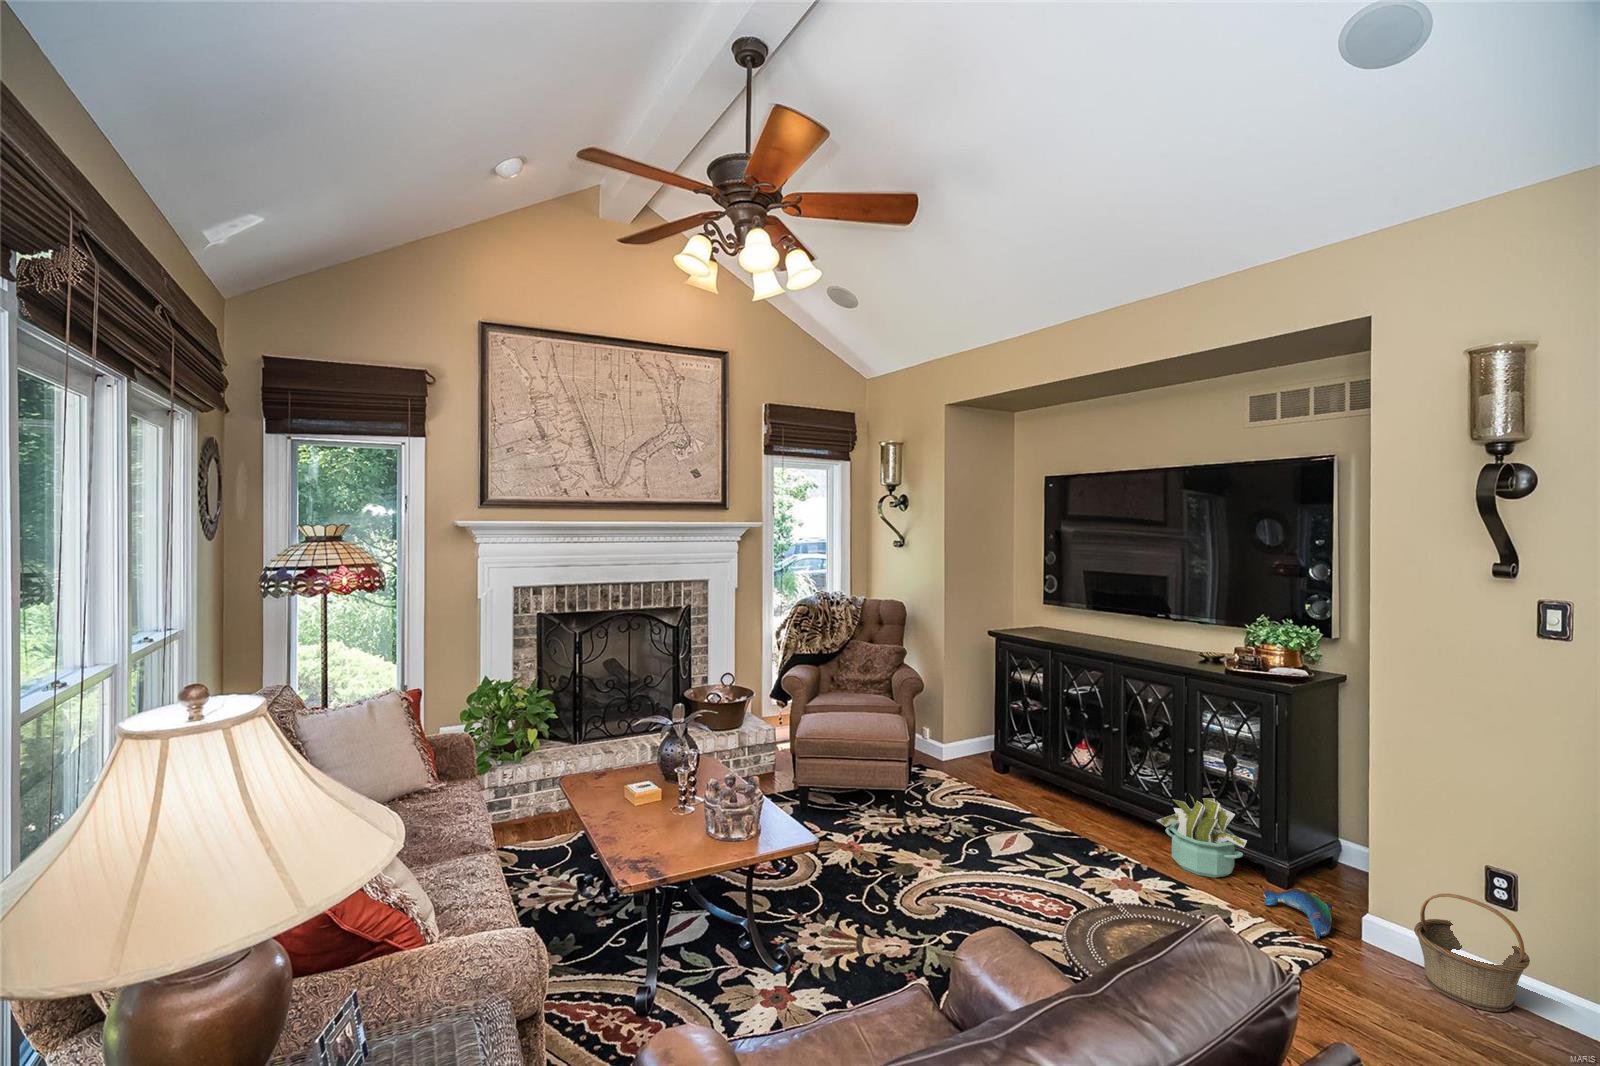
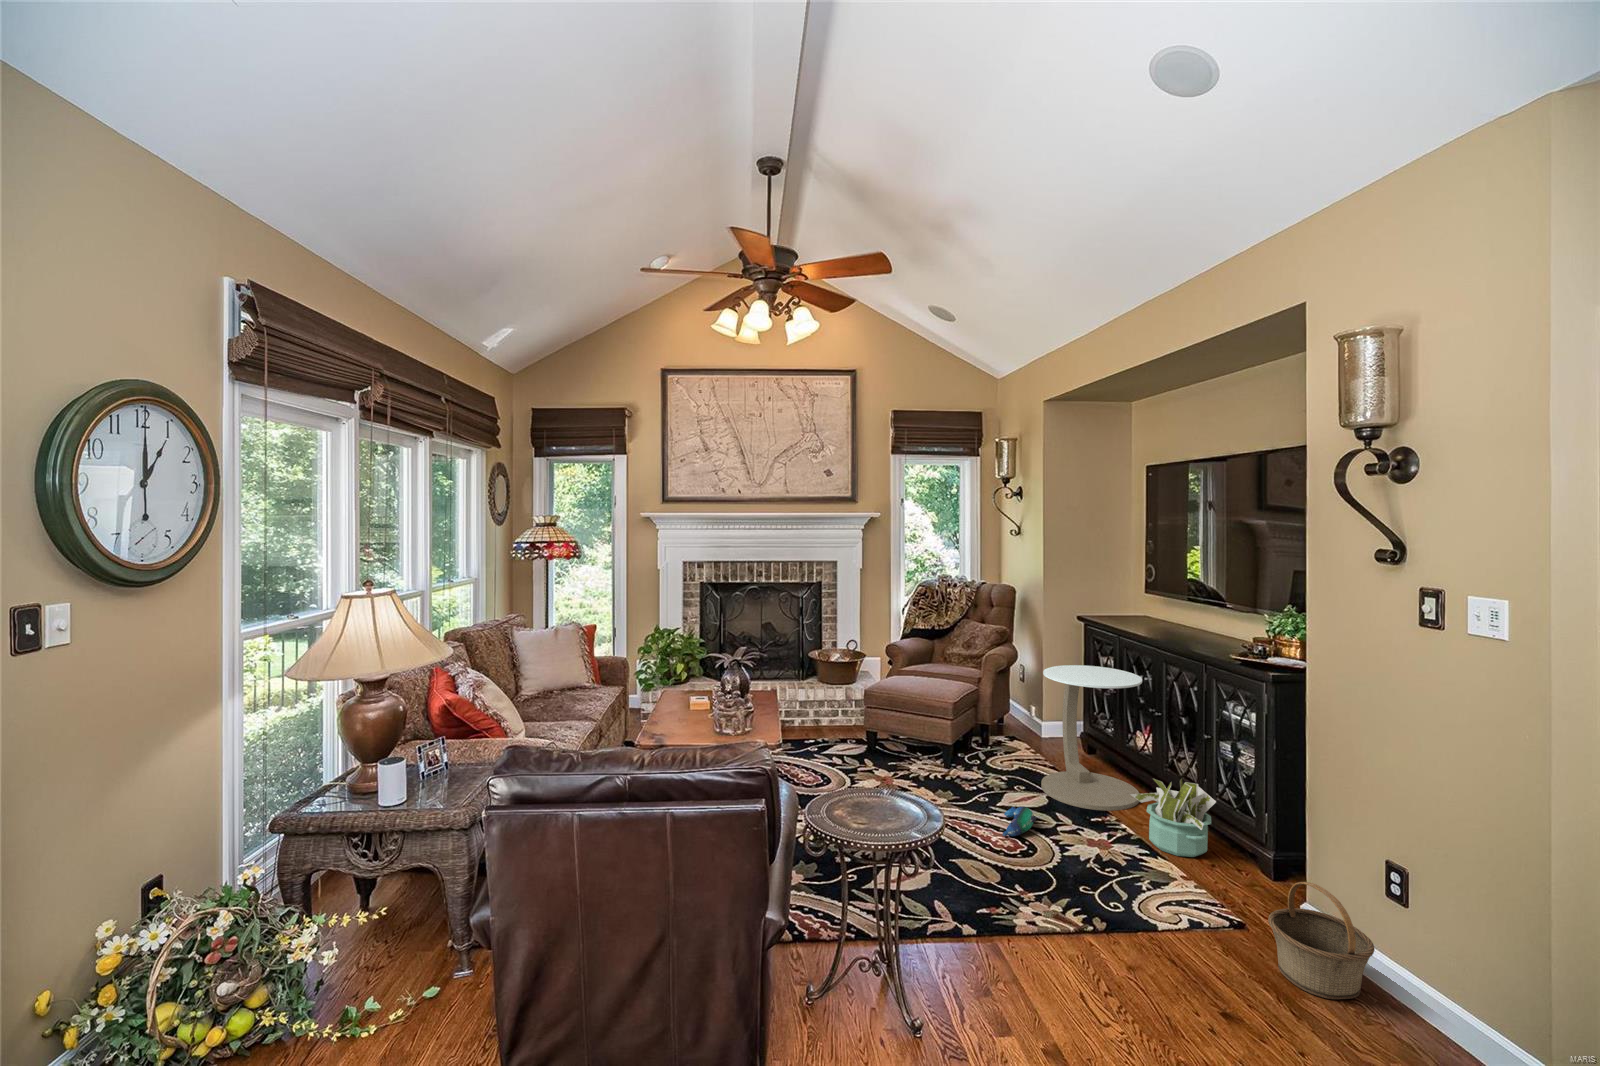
side table: none [1014,684,1120,840] -> present [1041,665,1142,811]
plush toy: present [1264,890,1332,939] -> present [1003,807,1037,836]

